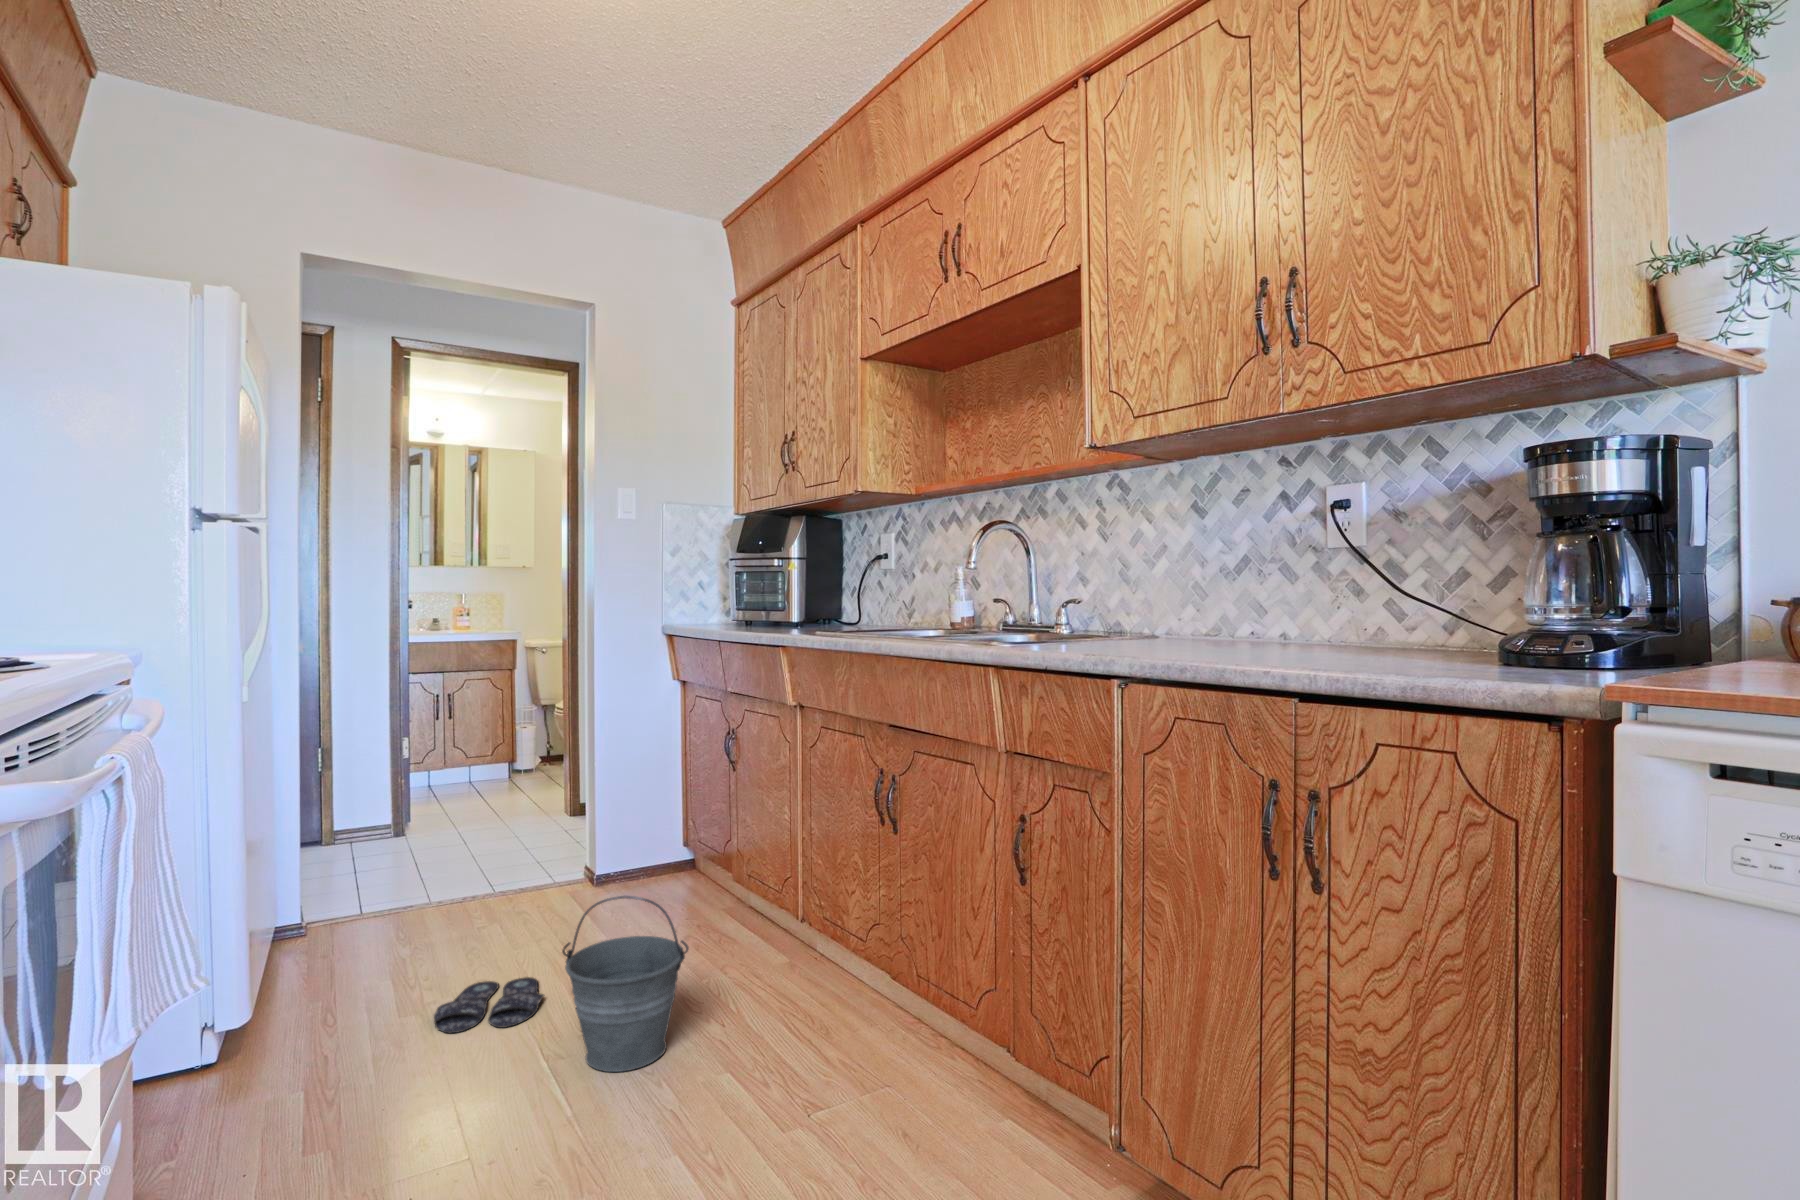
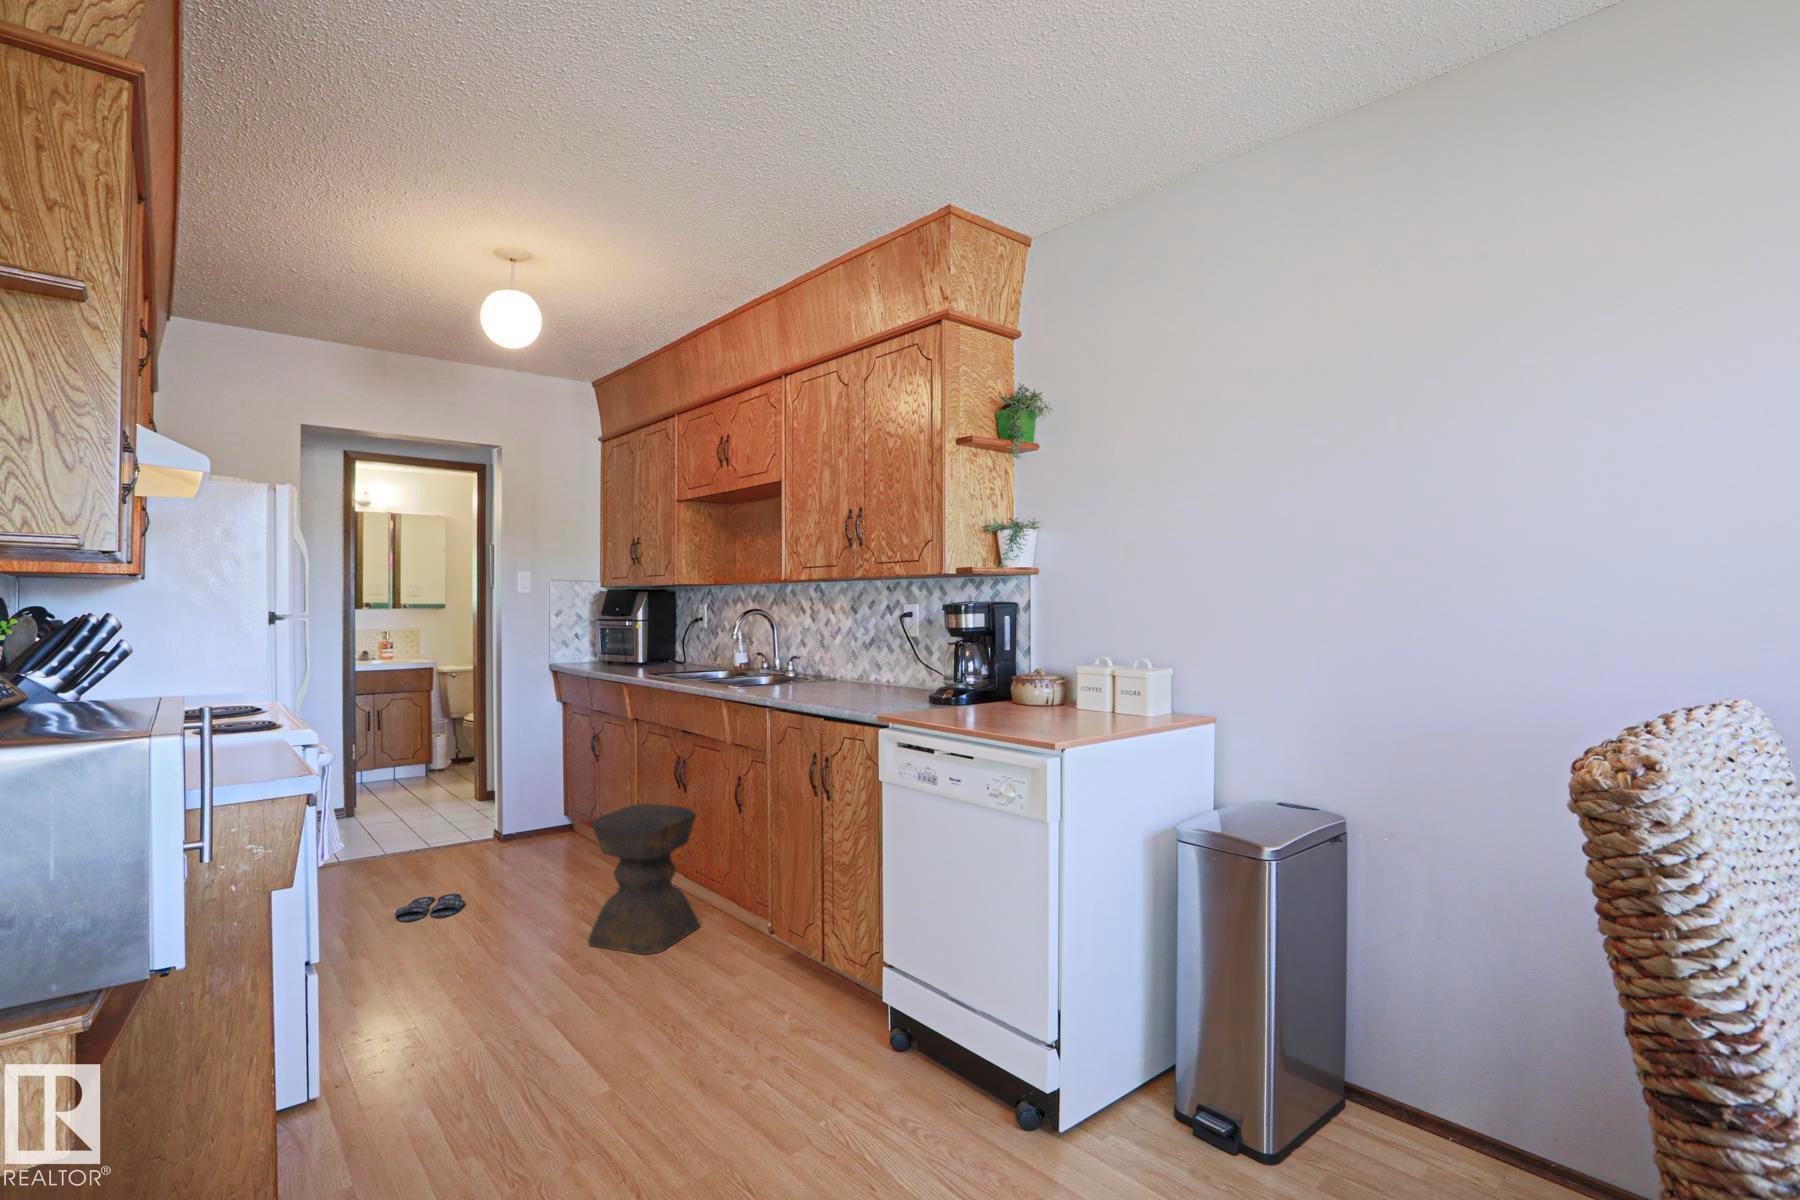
stool: none [748,850,944,1149] -> present [588,804,700,955]
bucket: present [562,896,689,1072] -> none [479,834,556,933]

